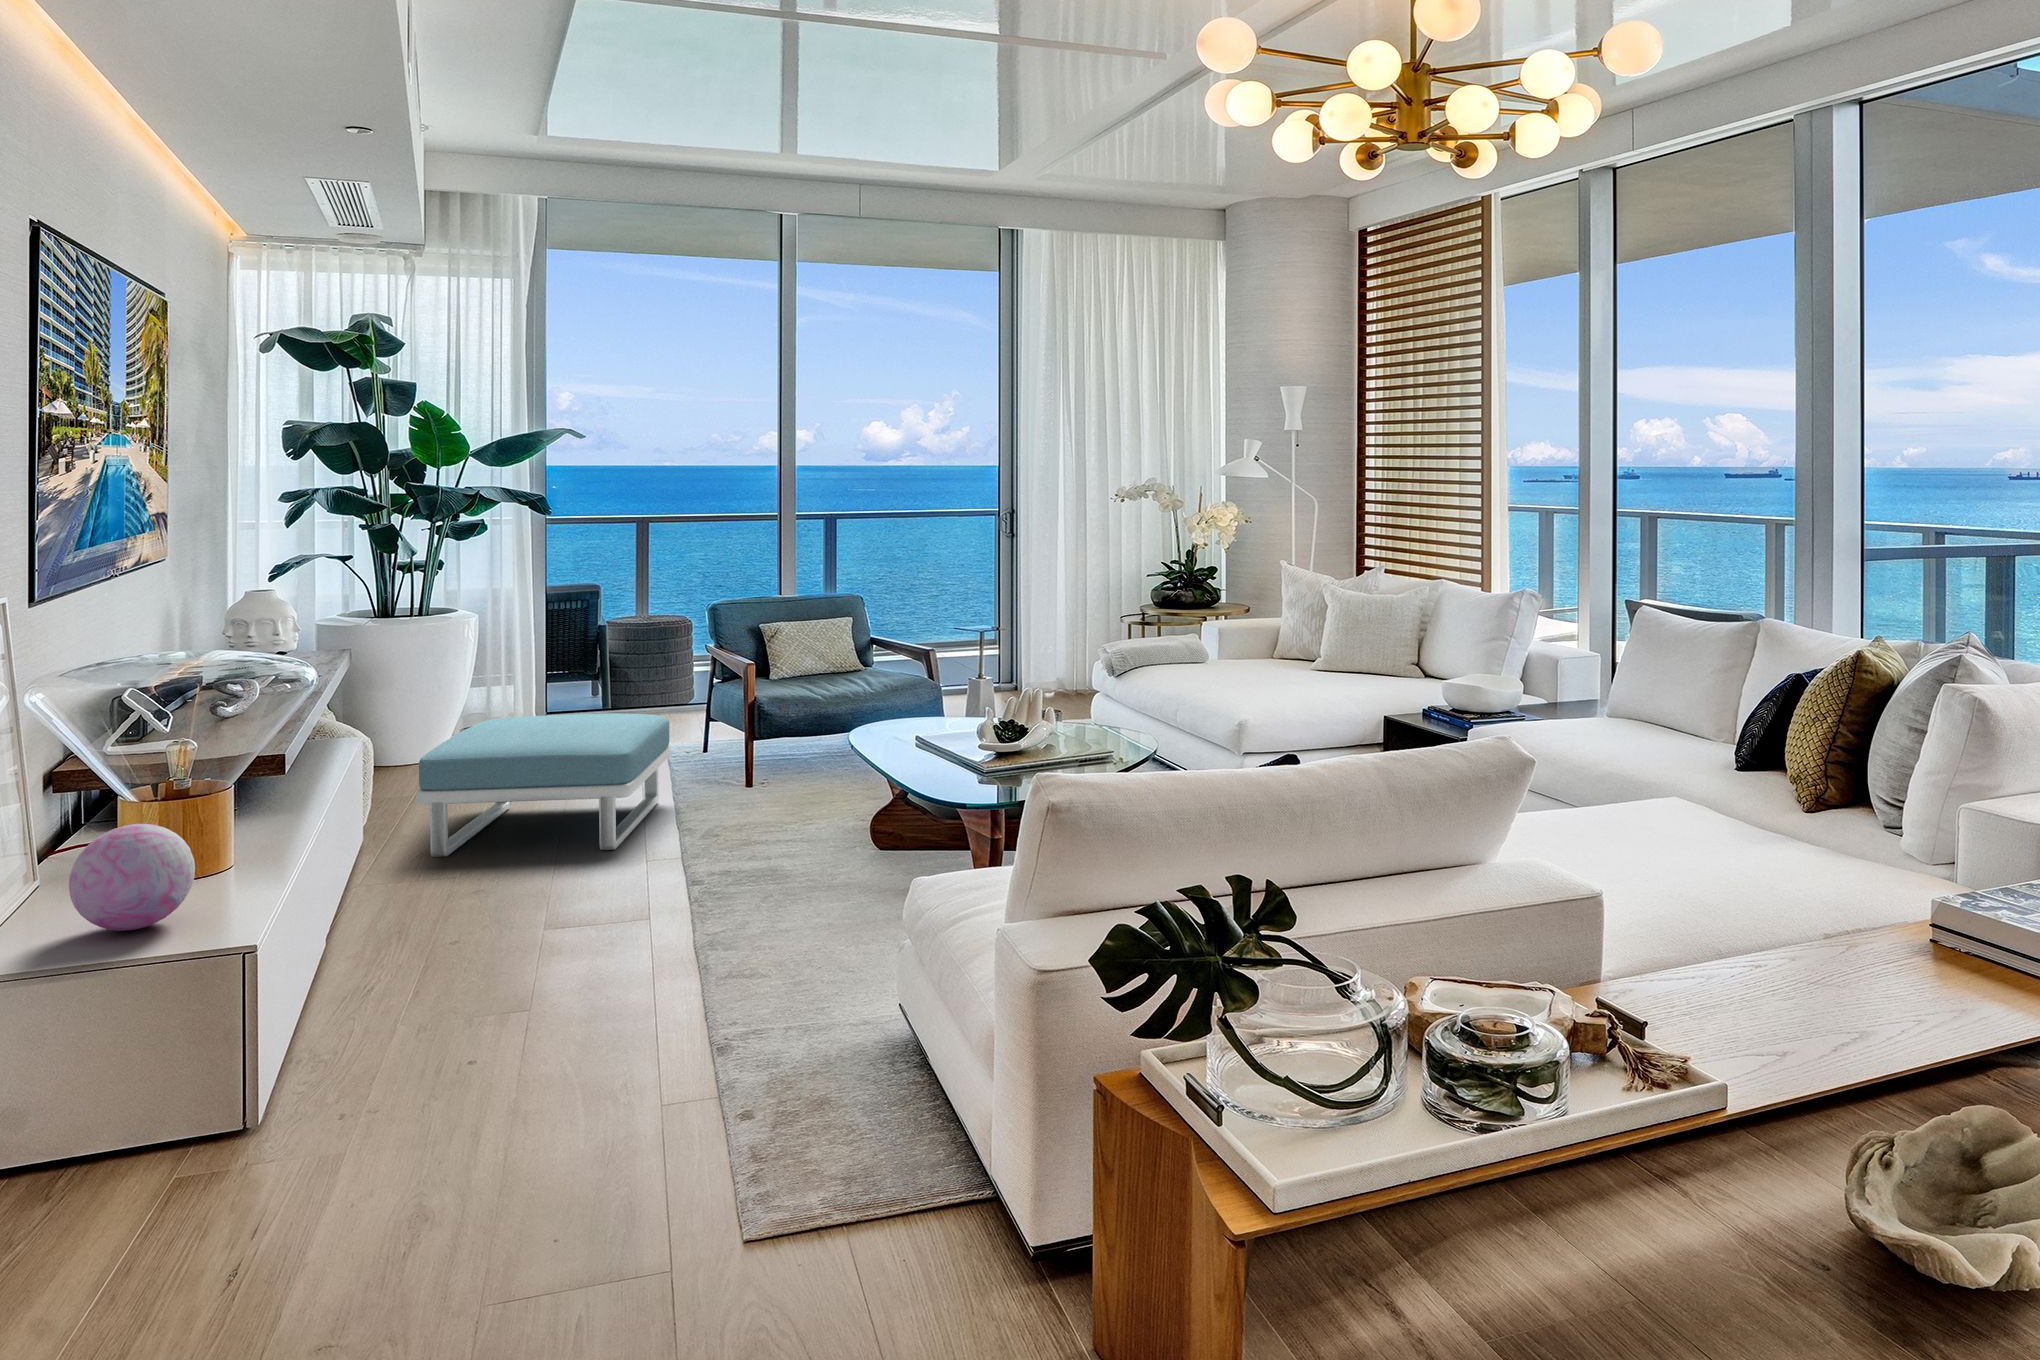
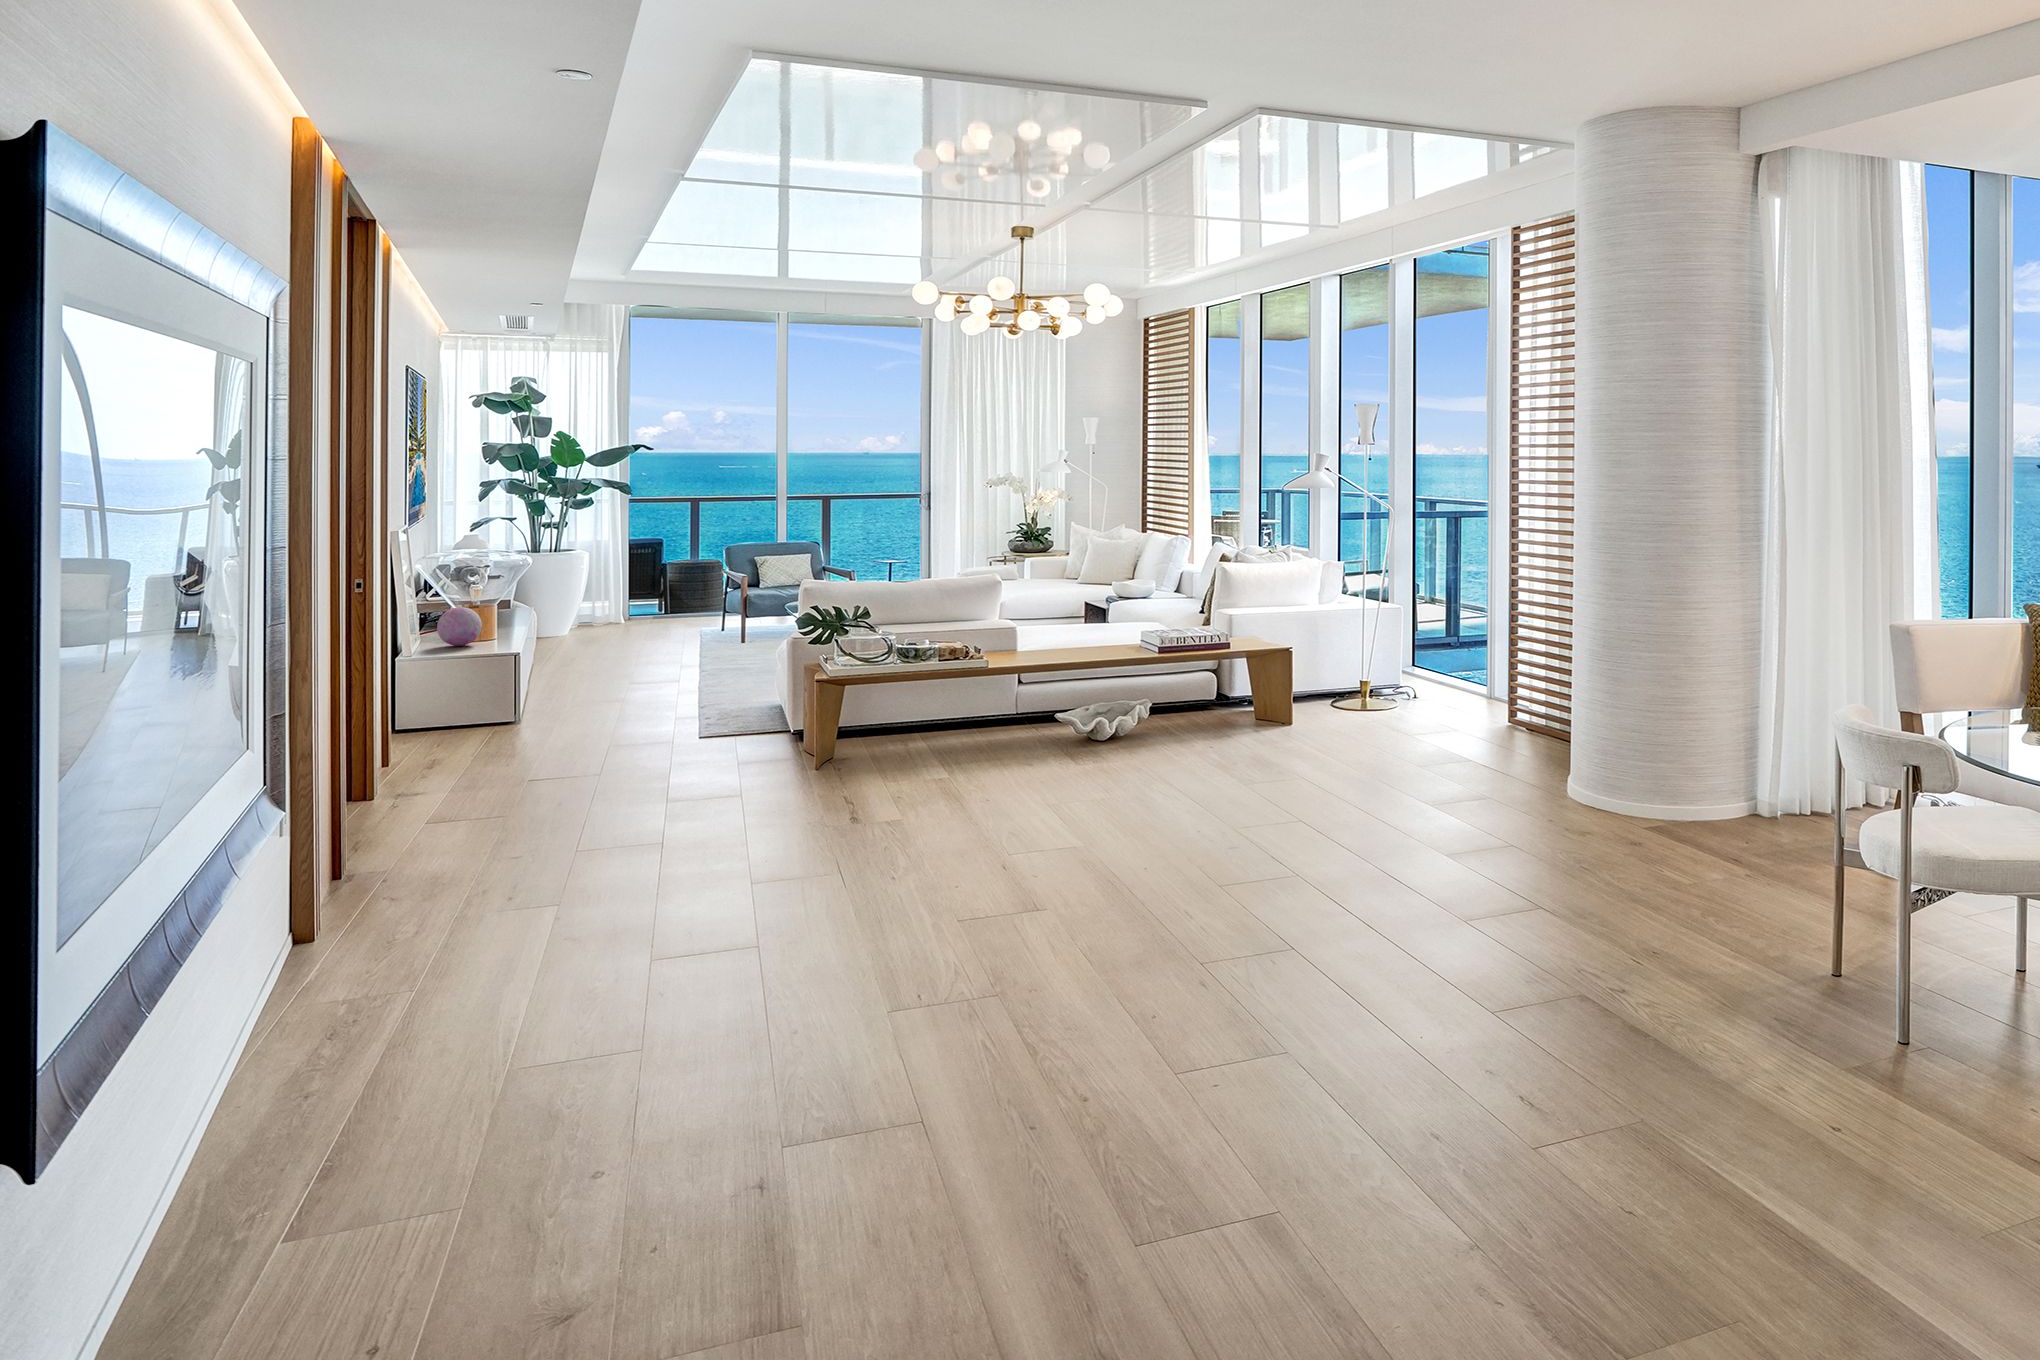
footstool: present [416,713,670,857] -> none [559,599,692,662]

